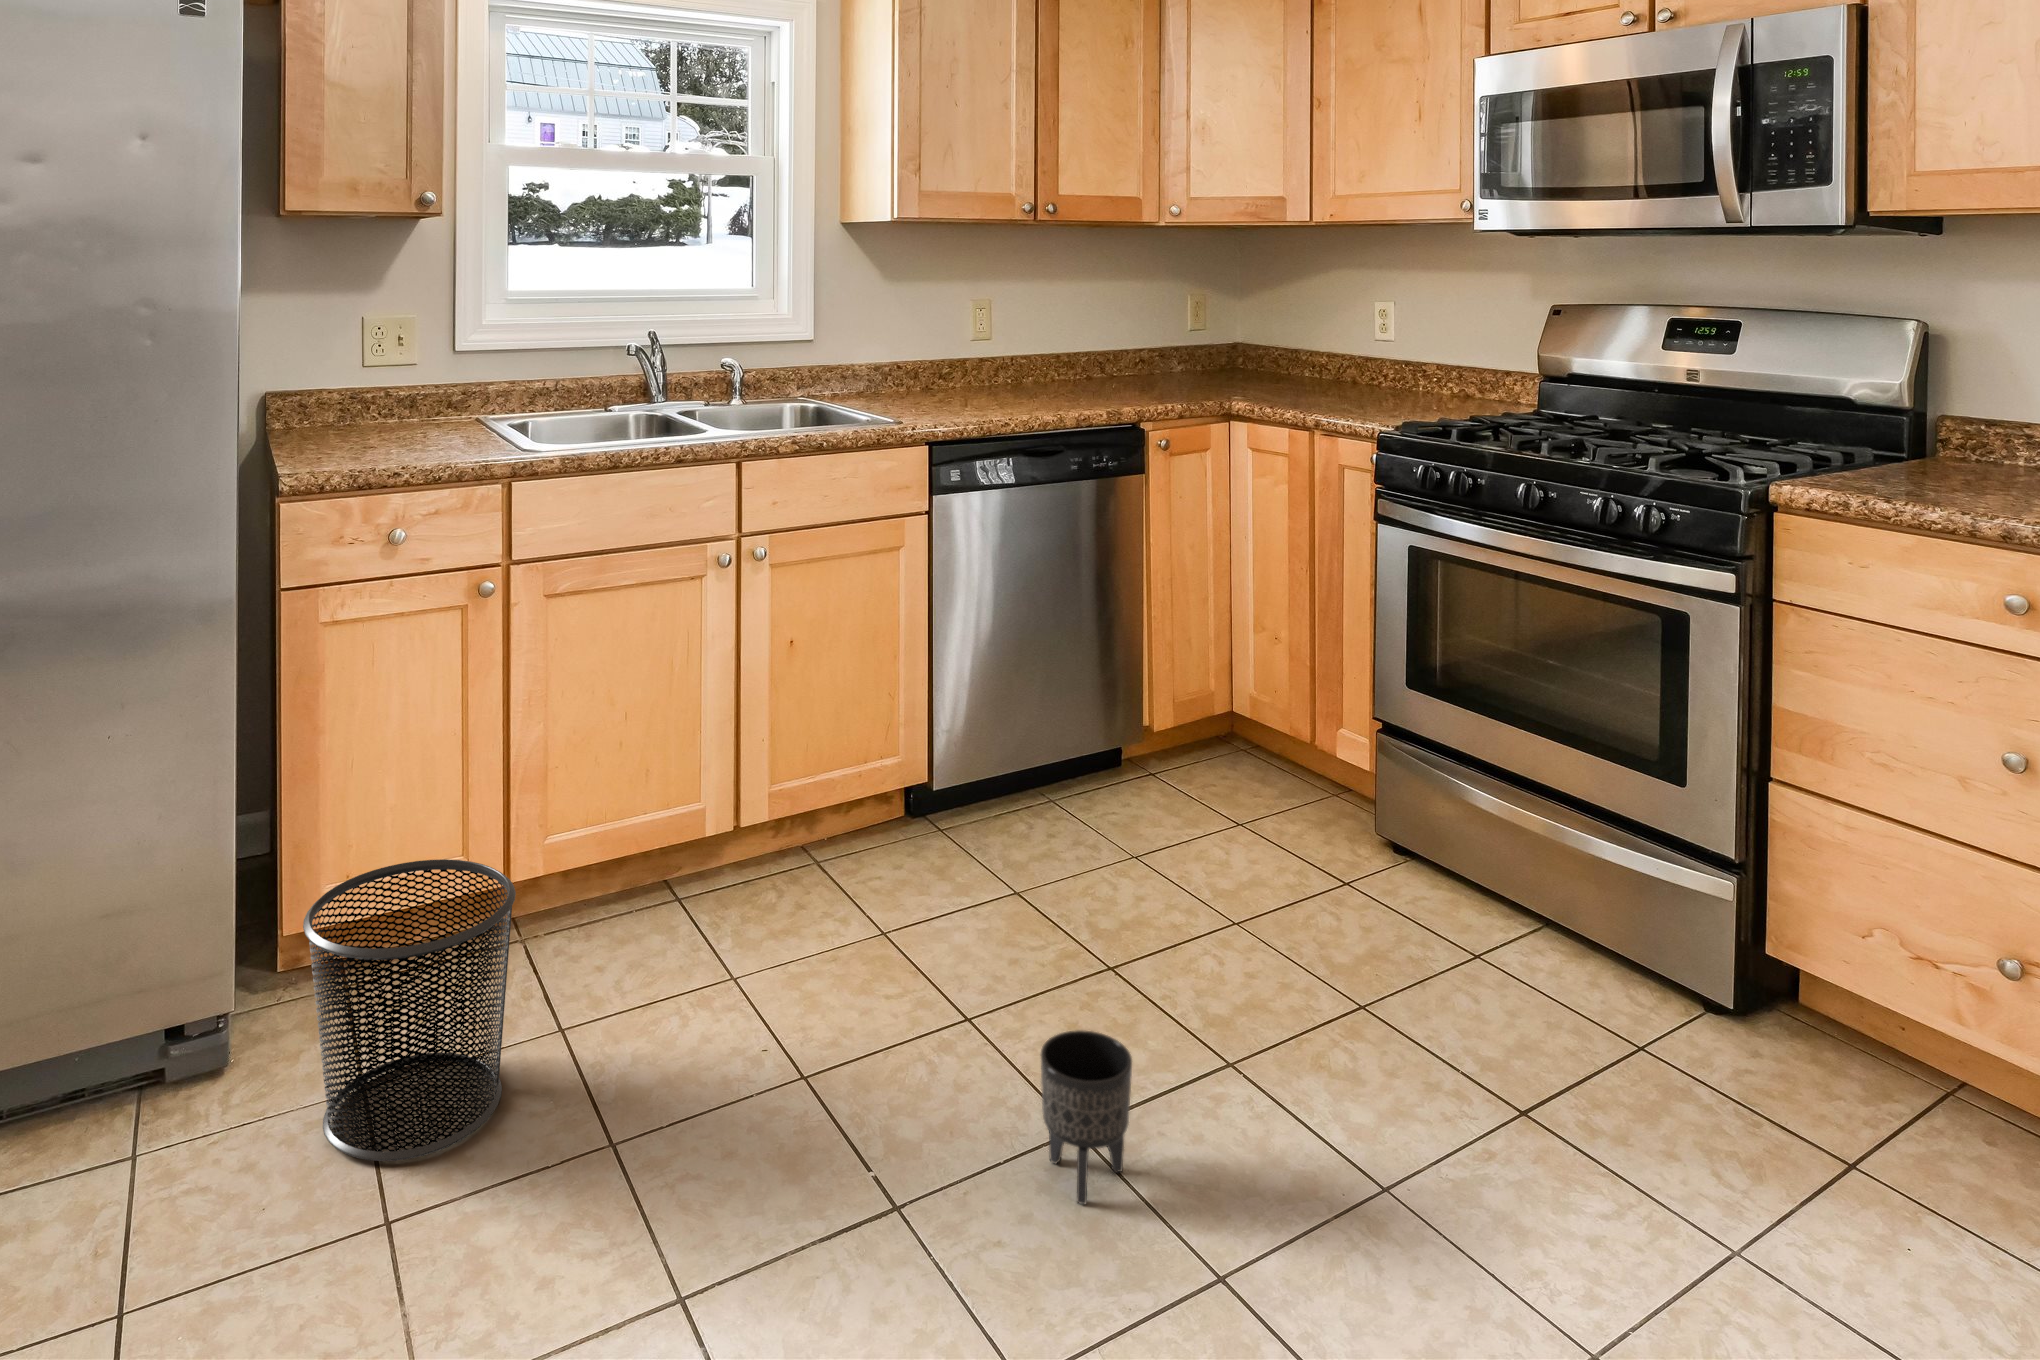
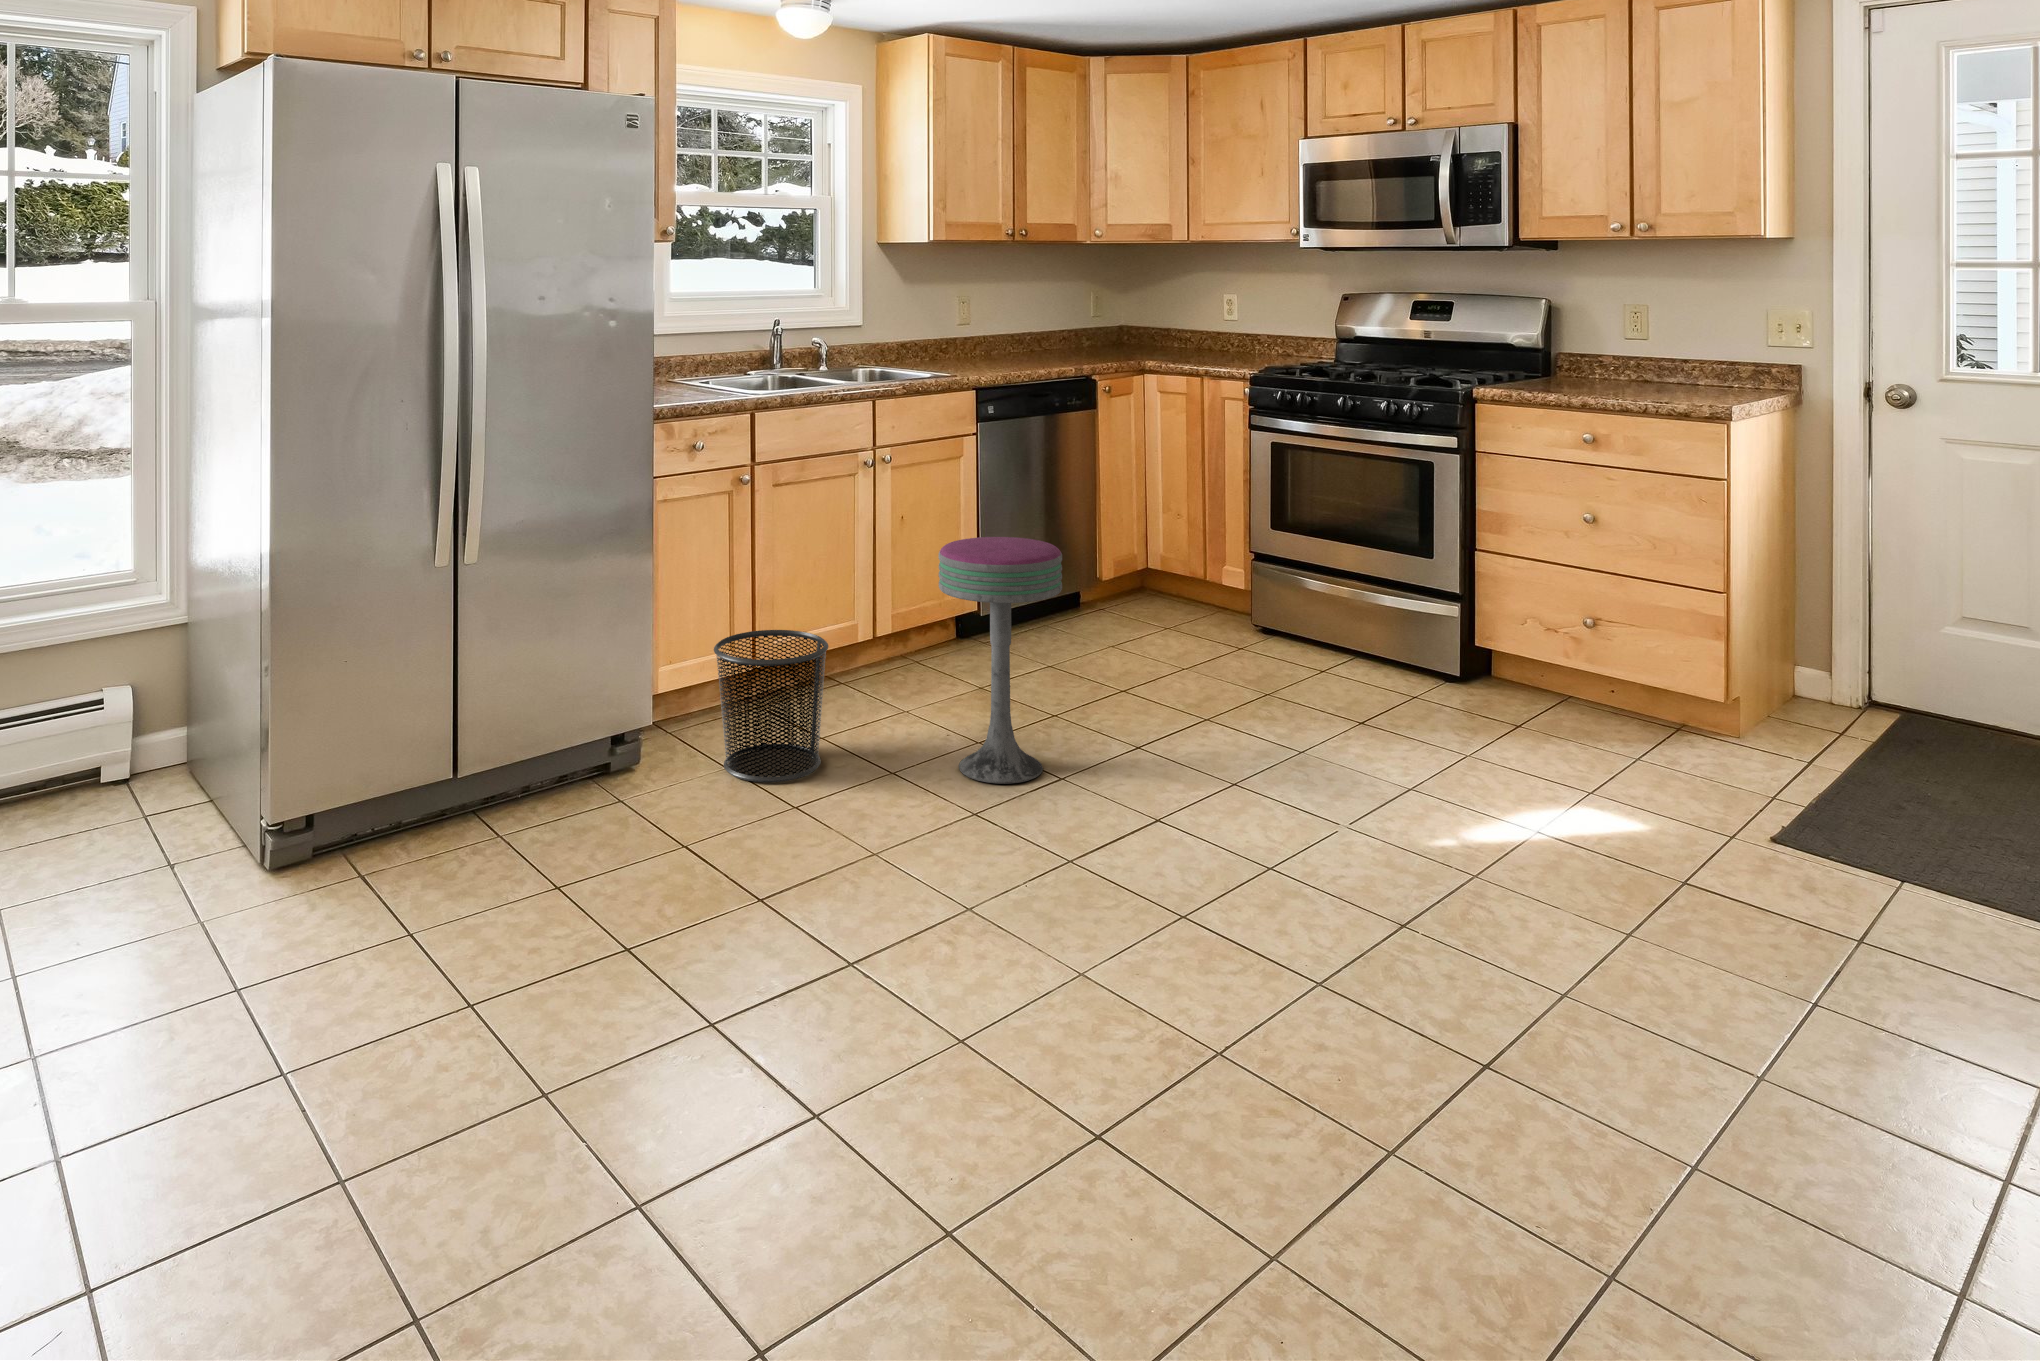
bar stool: none [674,734,903,1228] -> present [939,537,1062,784]
planter: present [1041,1030,1132,1204] -> none [1129,685,1178,765]

